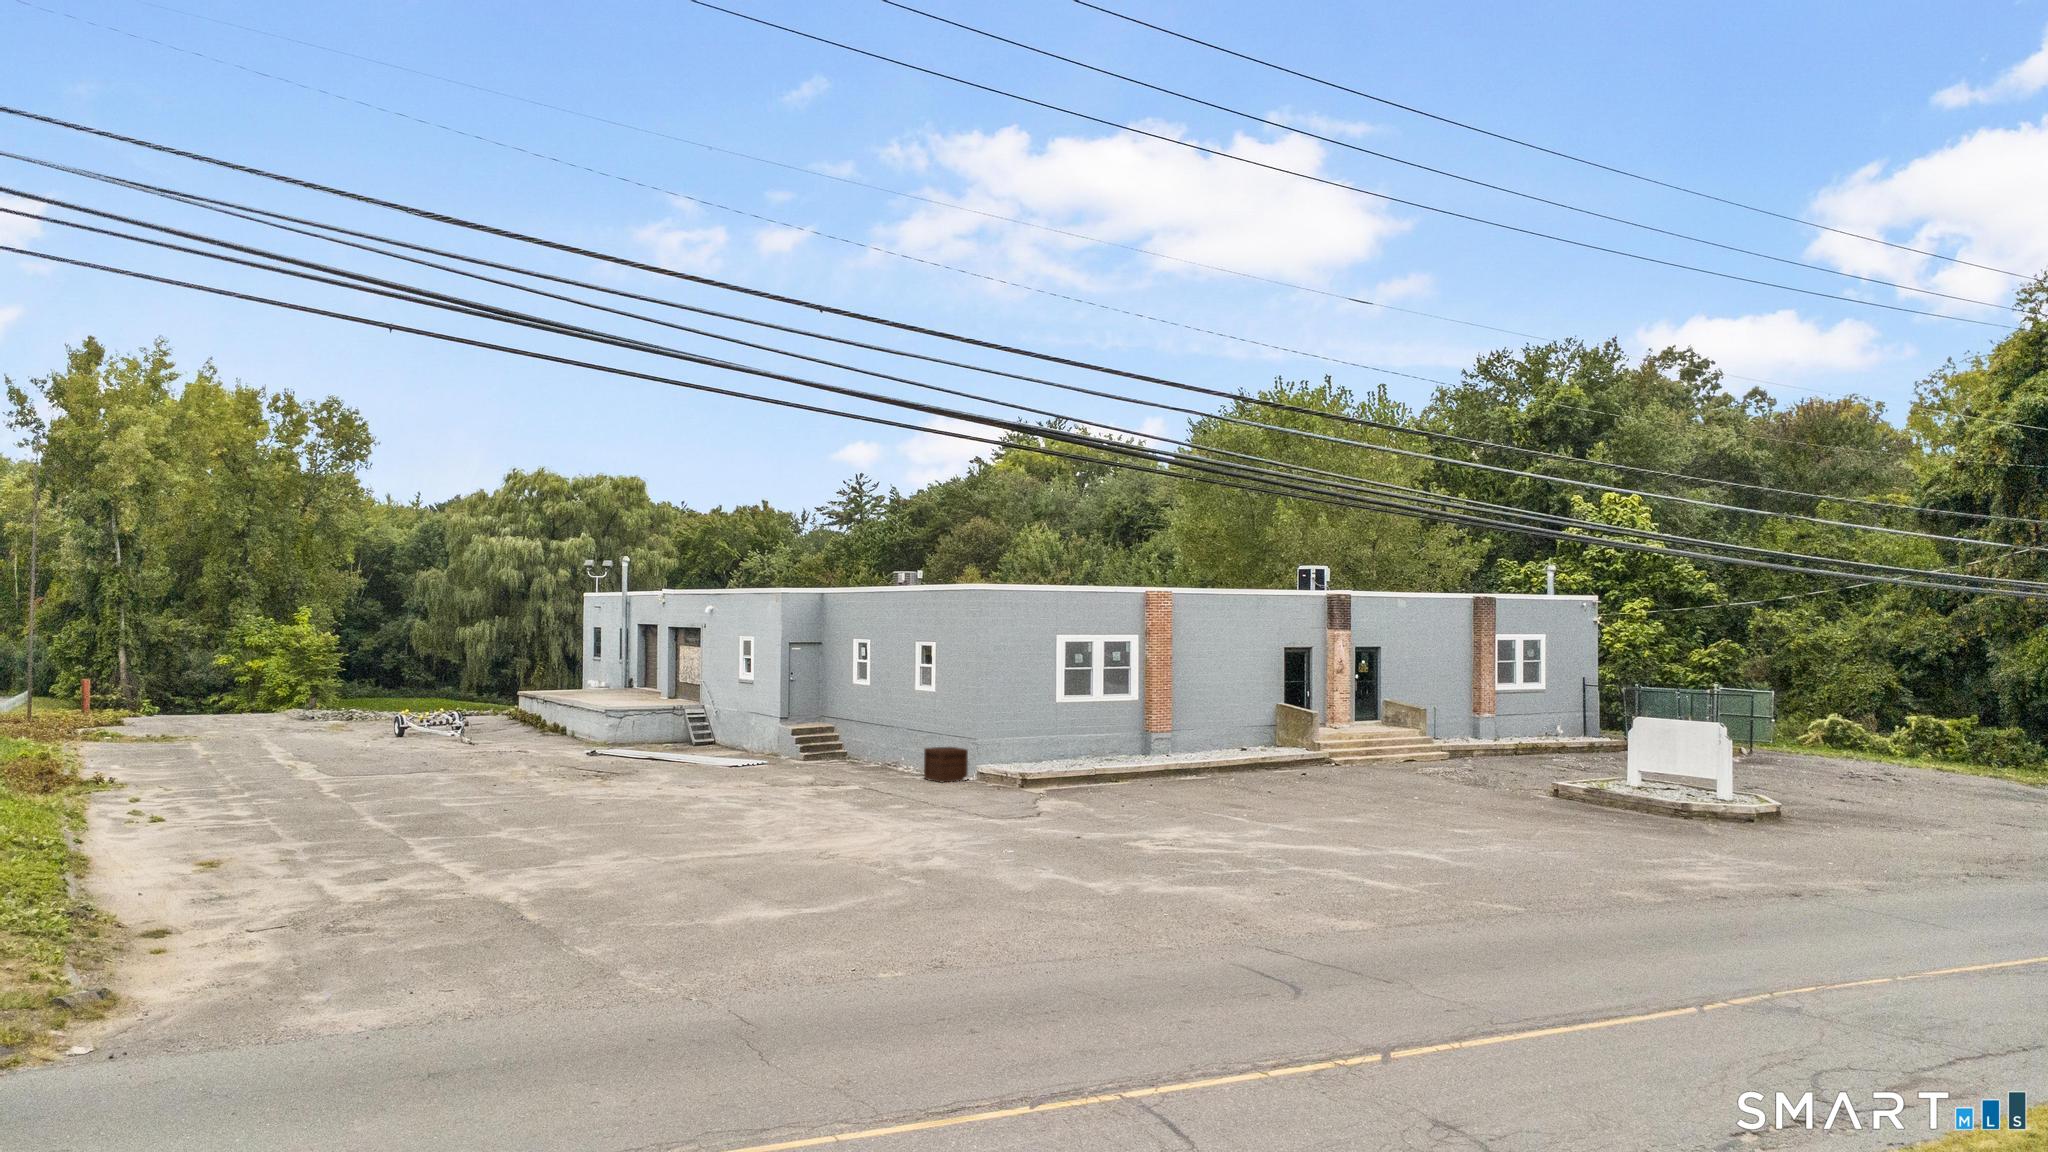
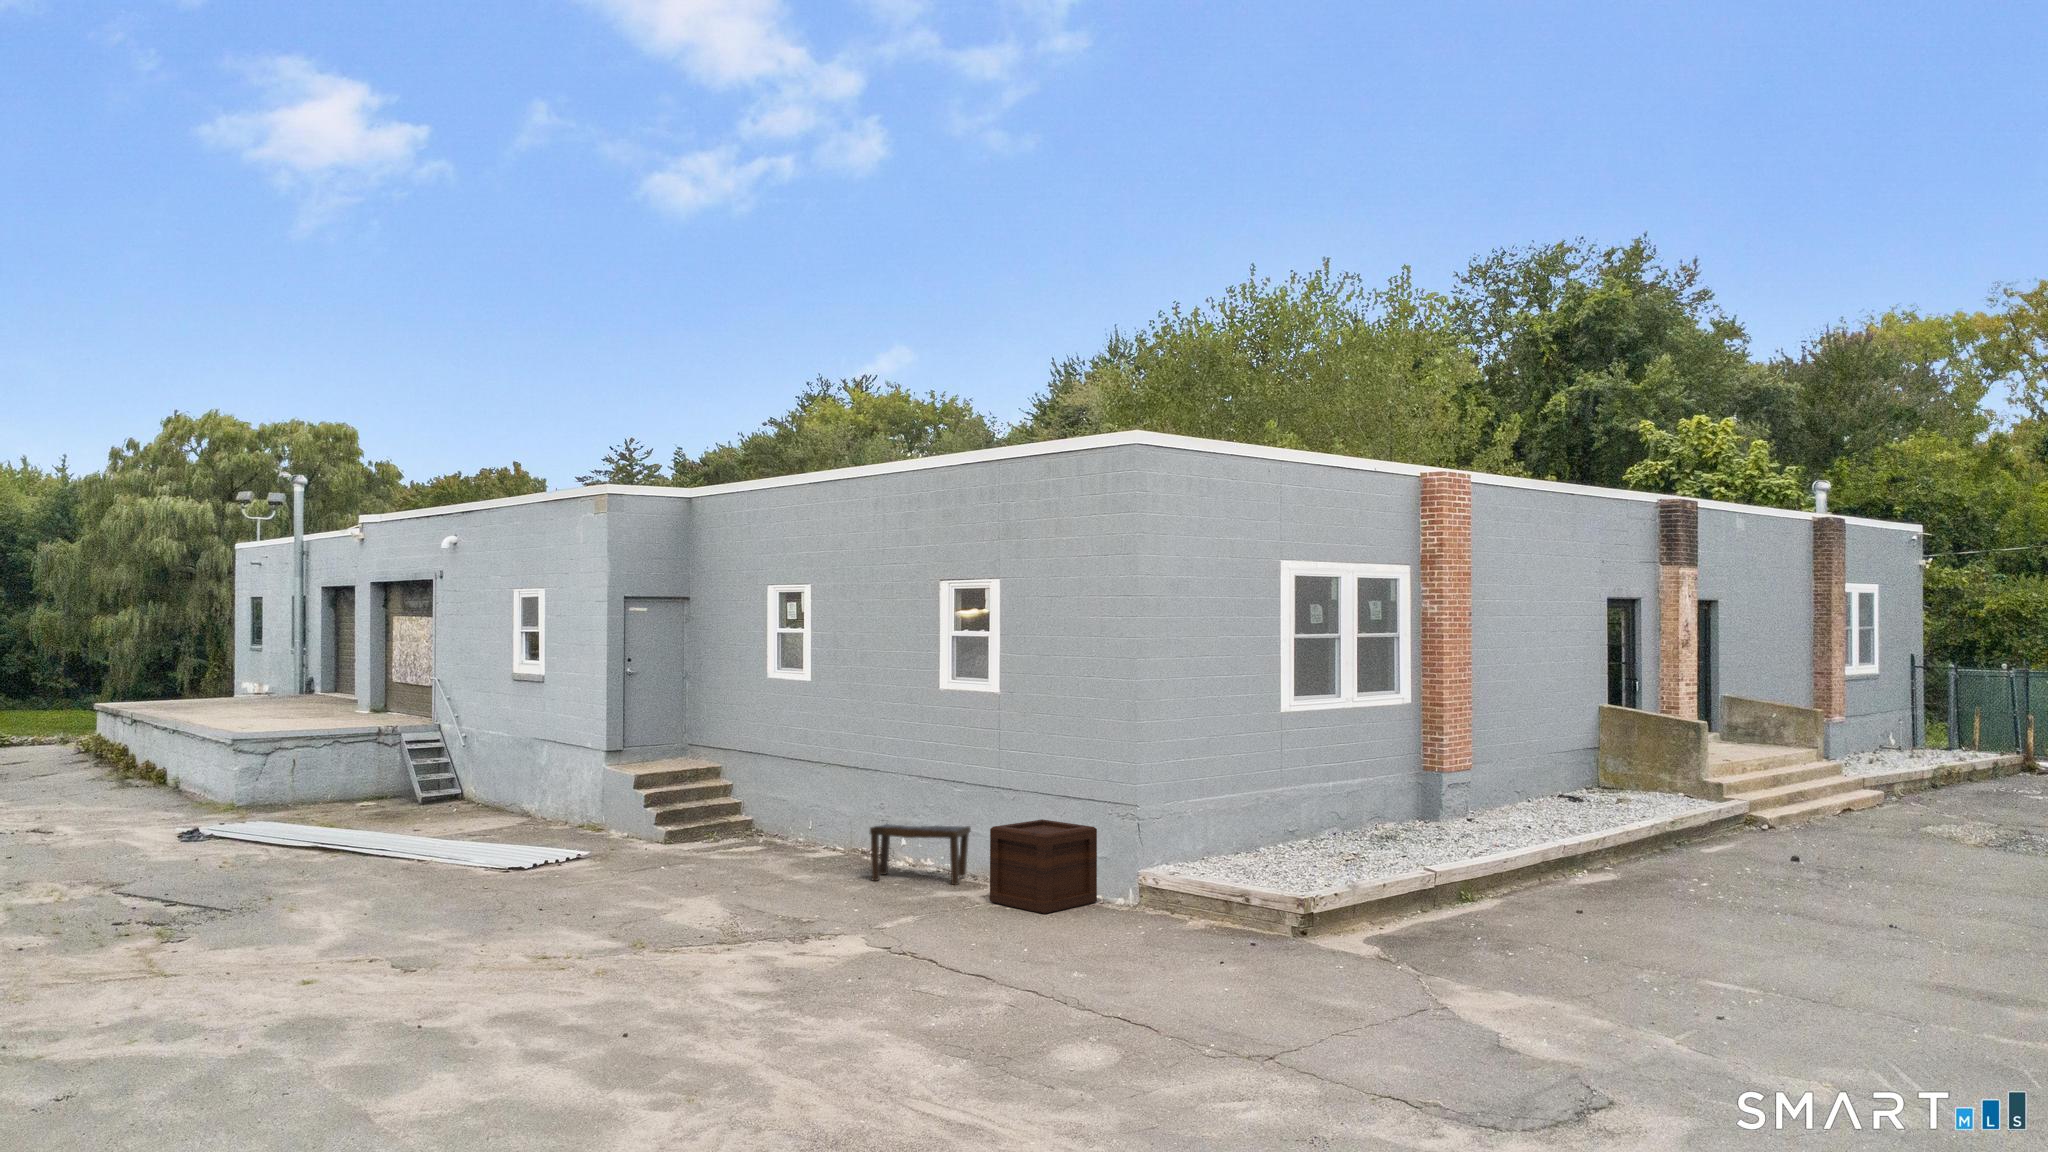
bench: none [883,749,928,775] -> present [870,824,971,885]

